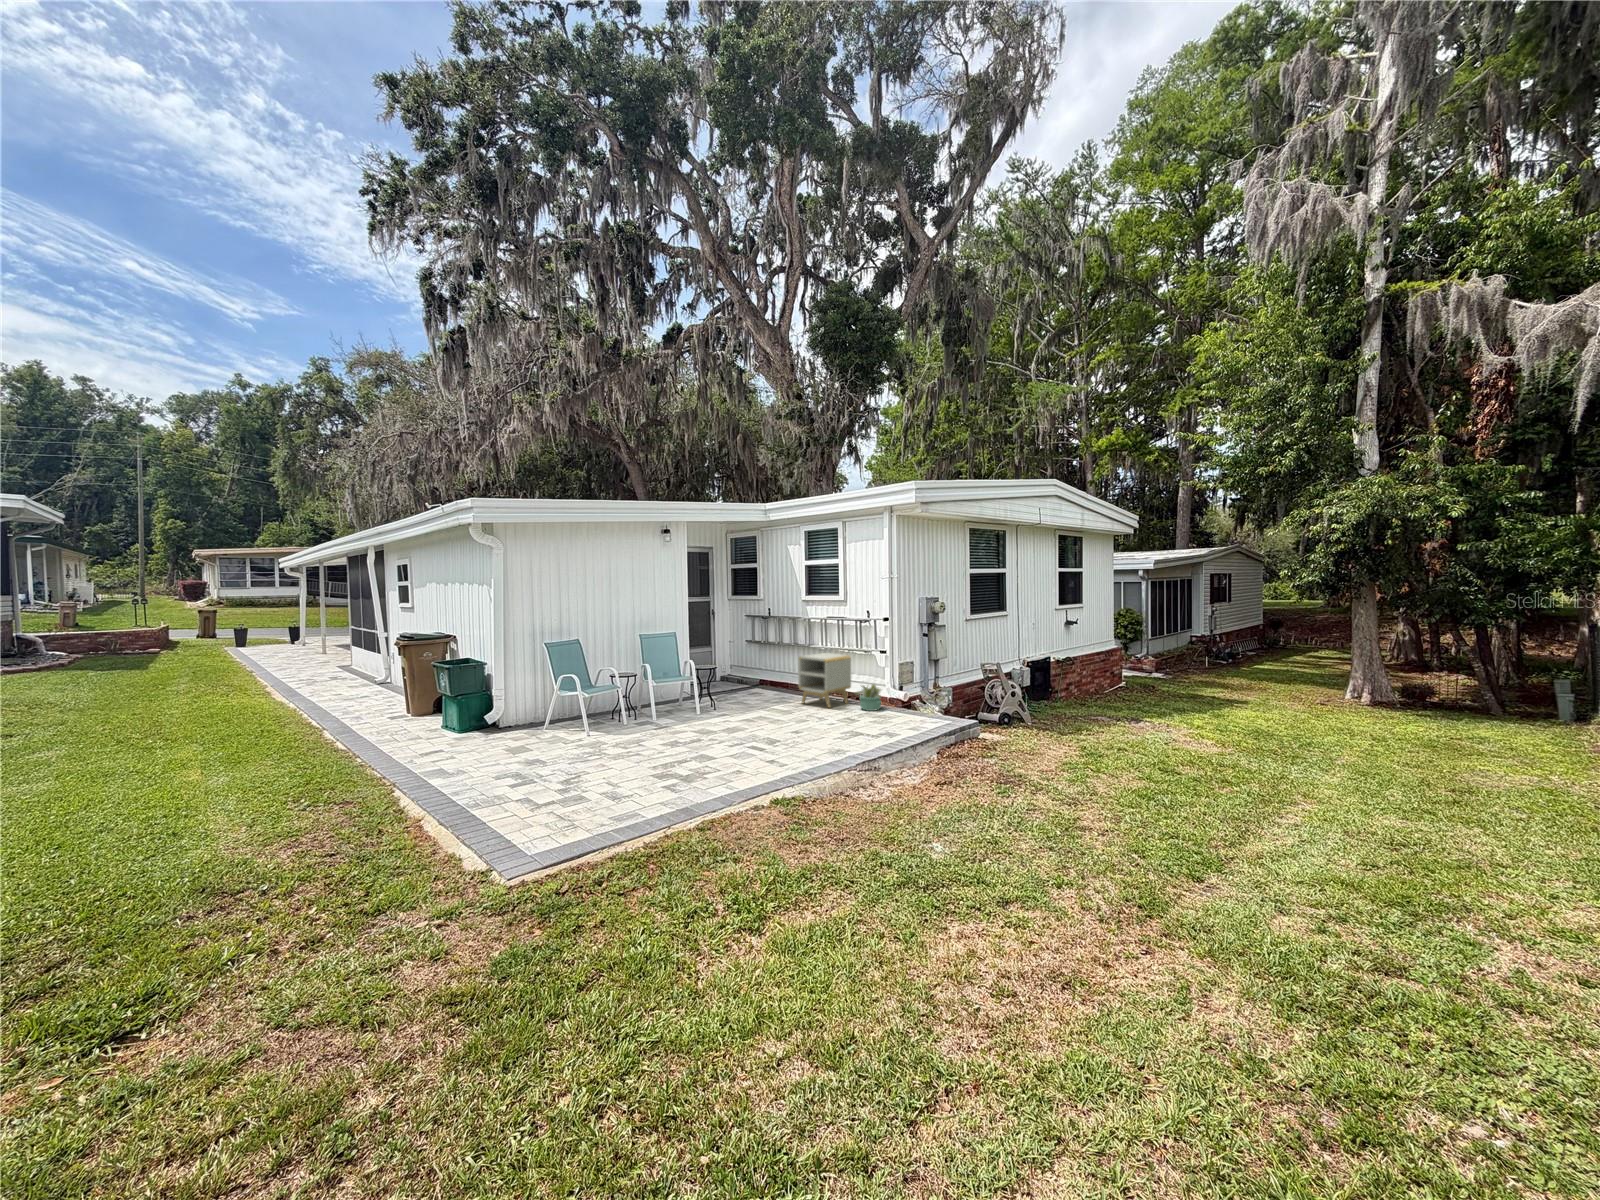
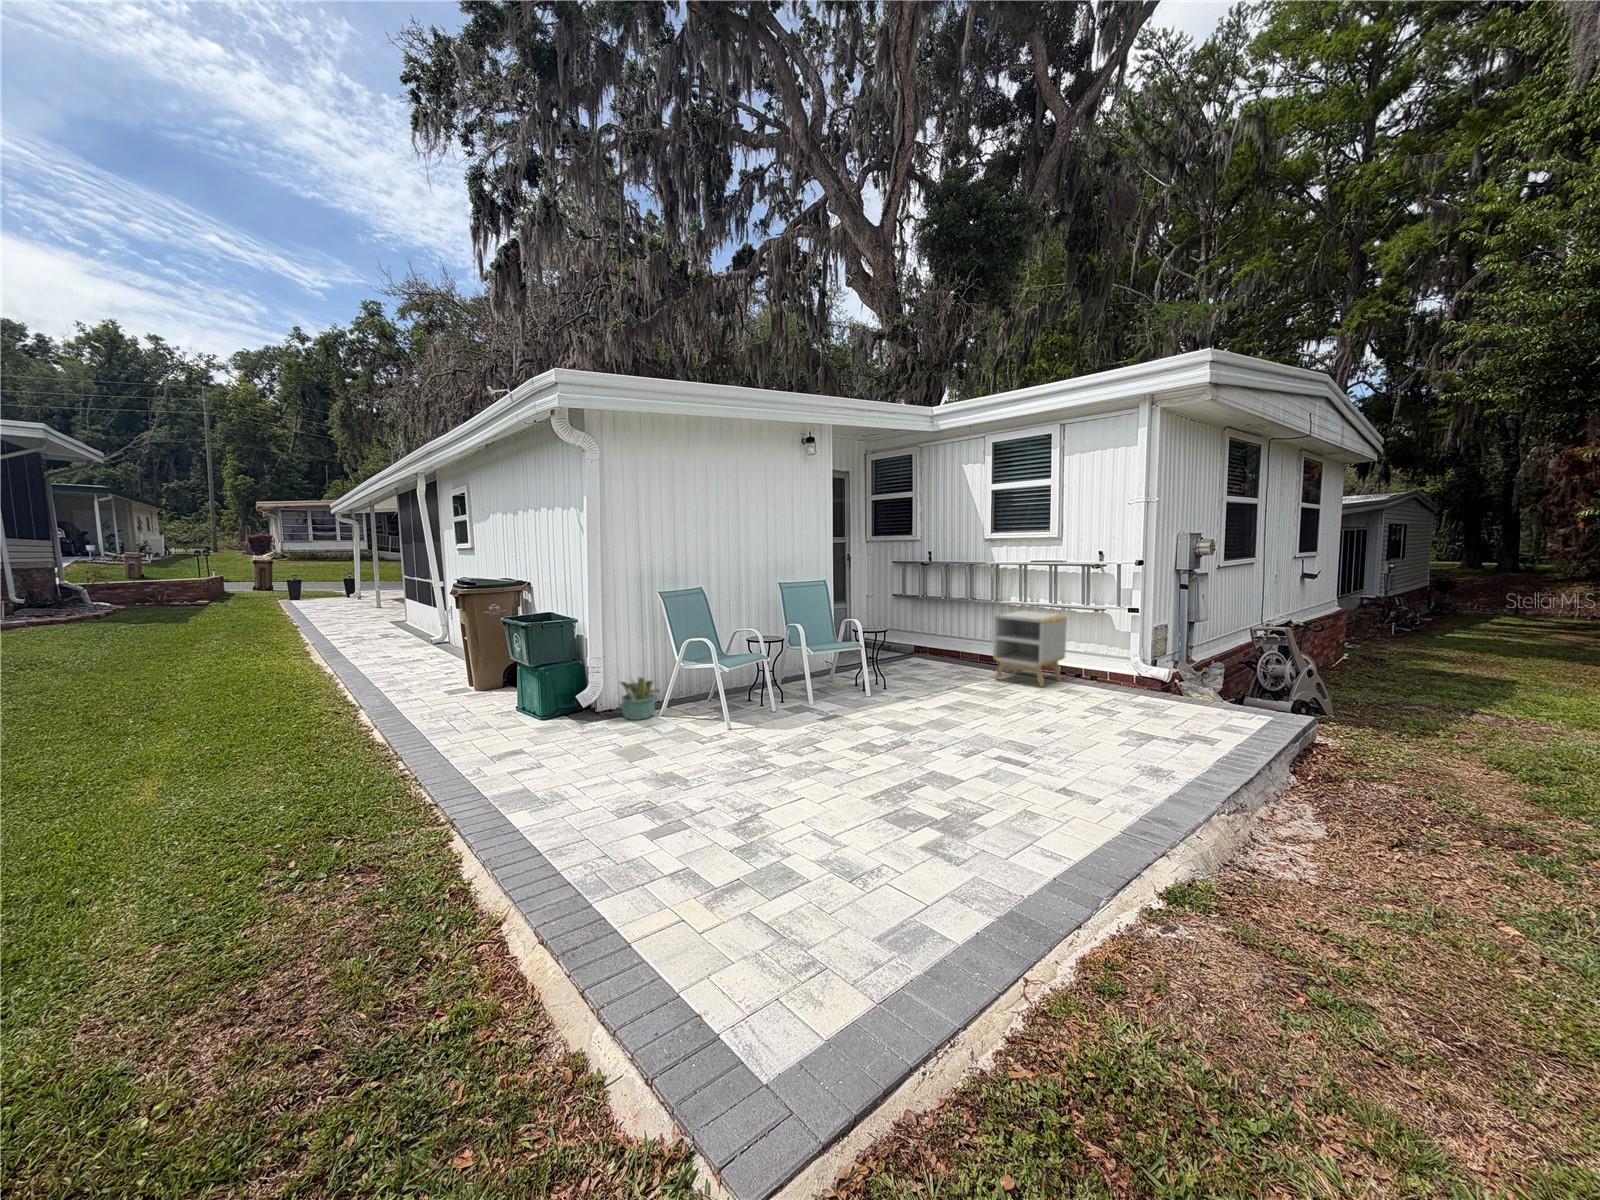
decorative plant: present [855,684,881,711] -> present [619,677,660,720]

